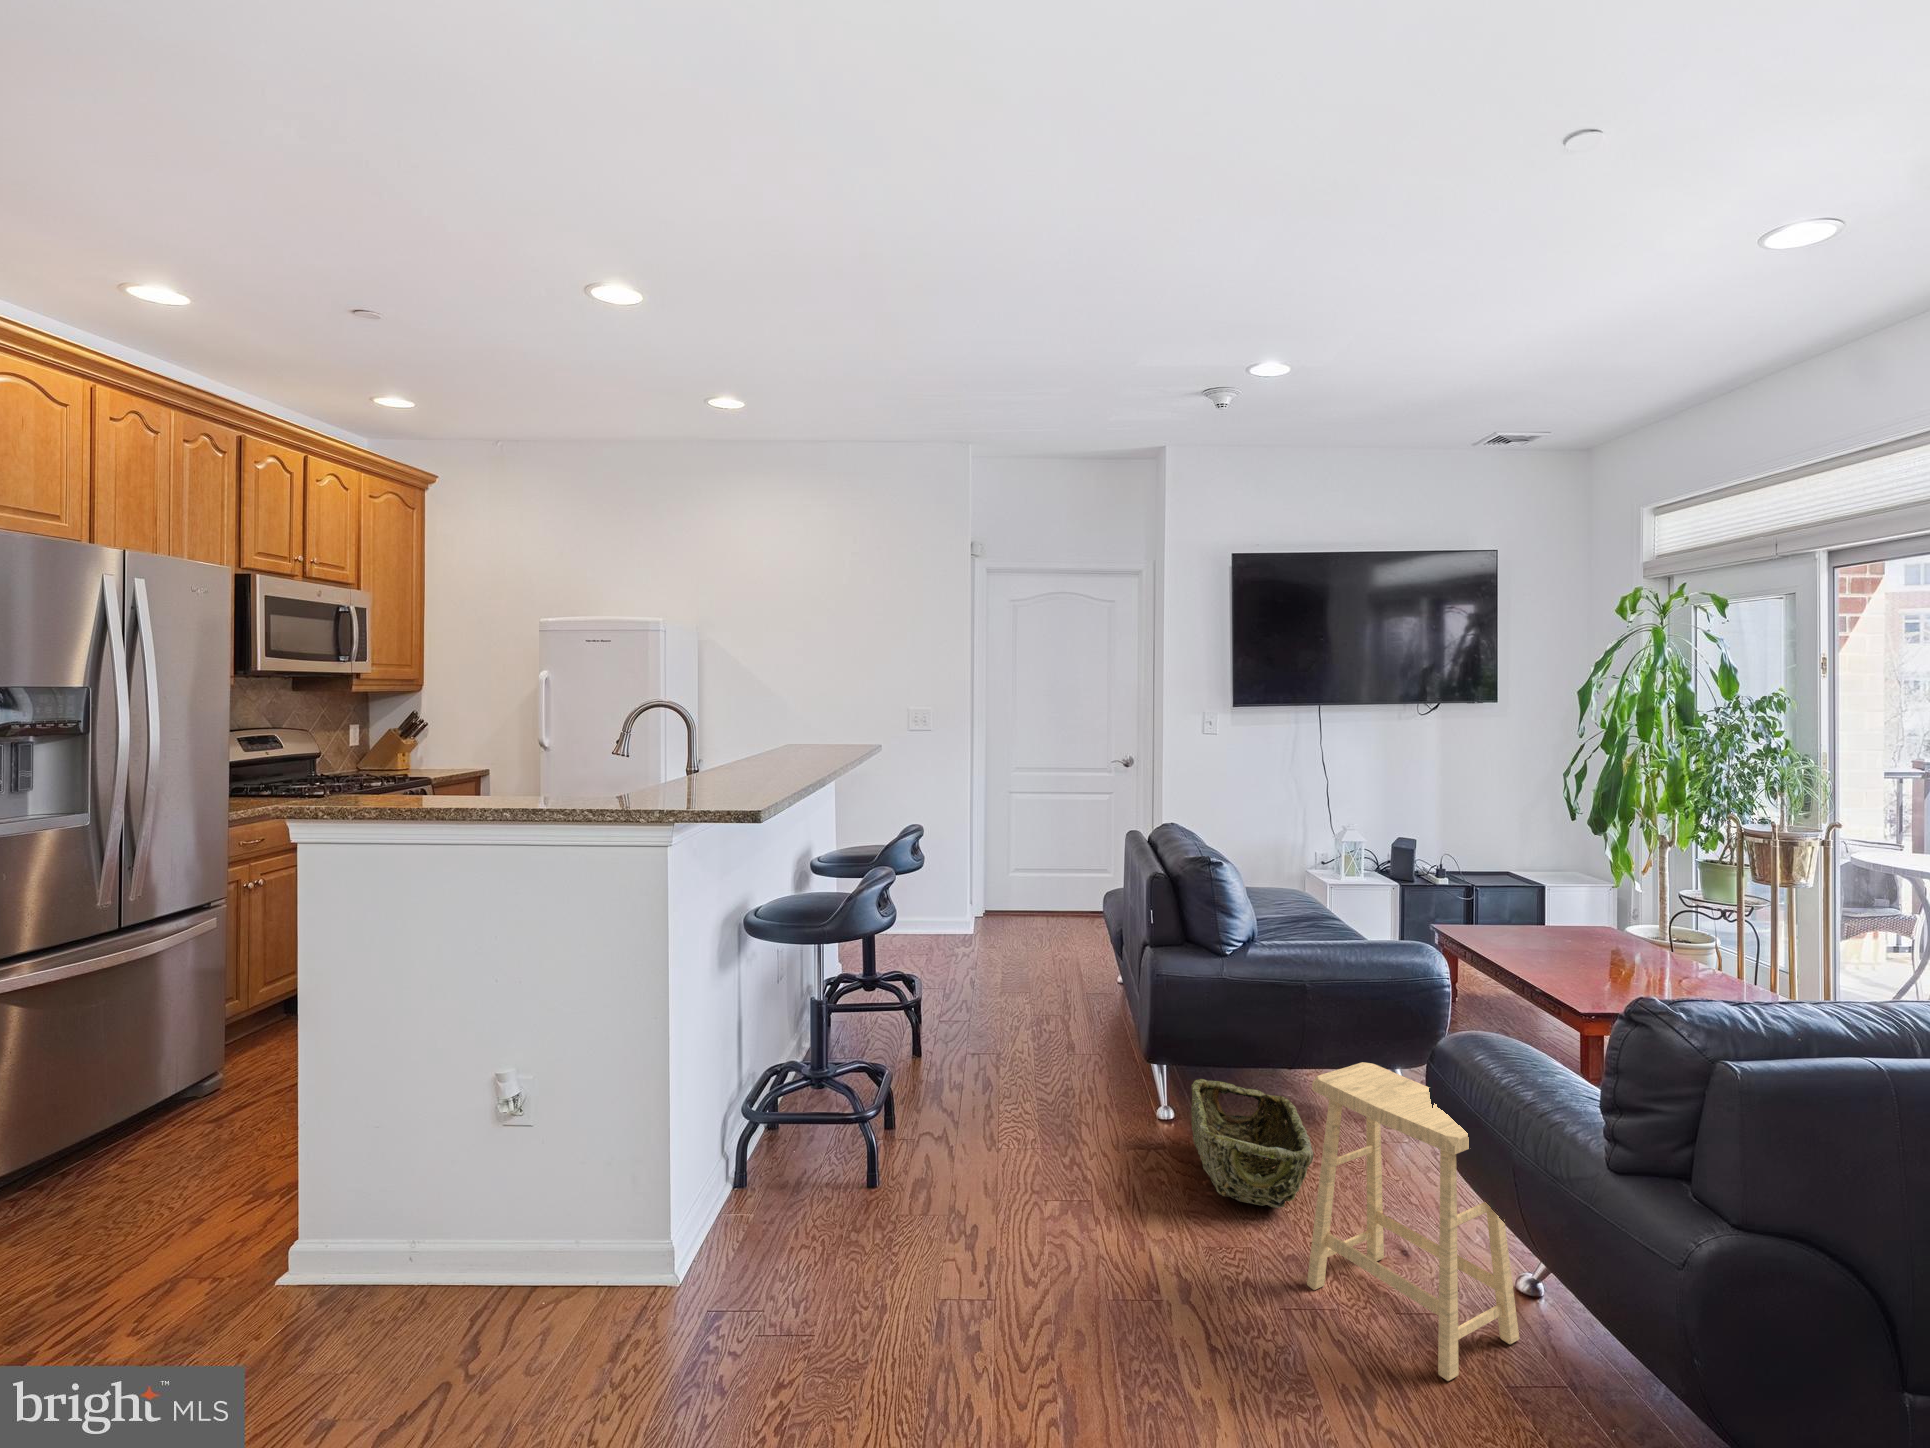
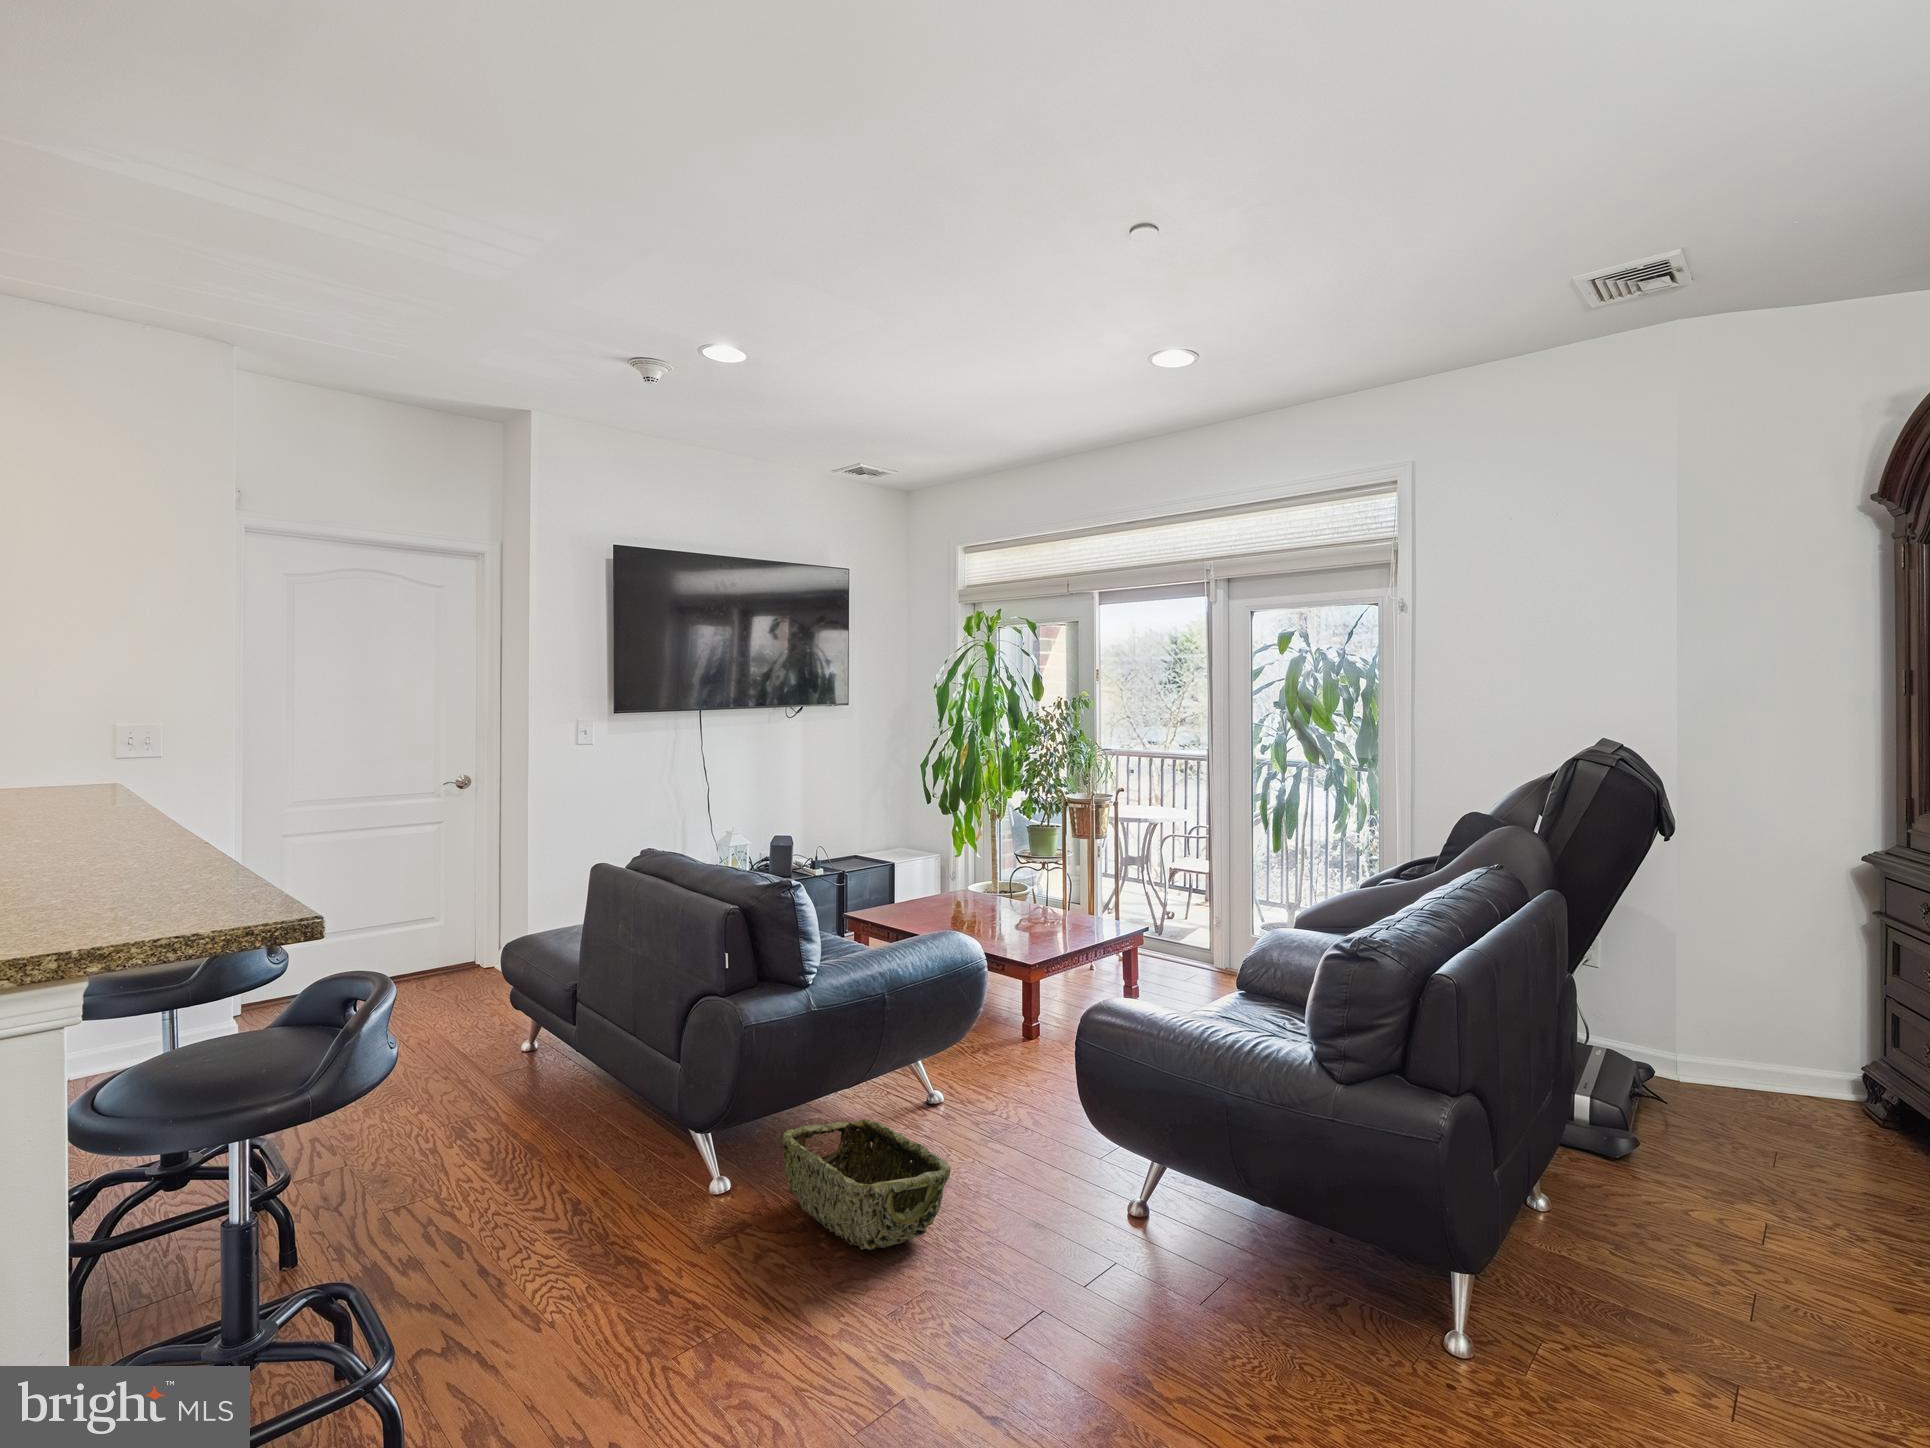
footstool: present [1307,1062,1520,1381] -> none [1002,1055,1171,1324]

